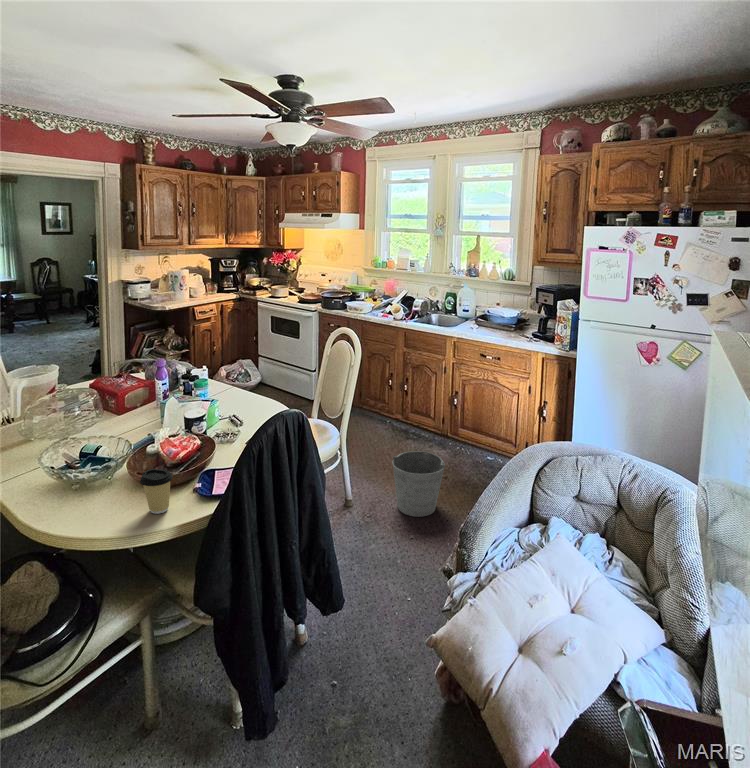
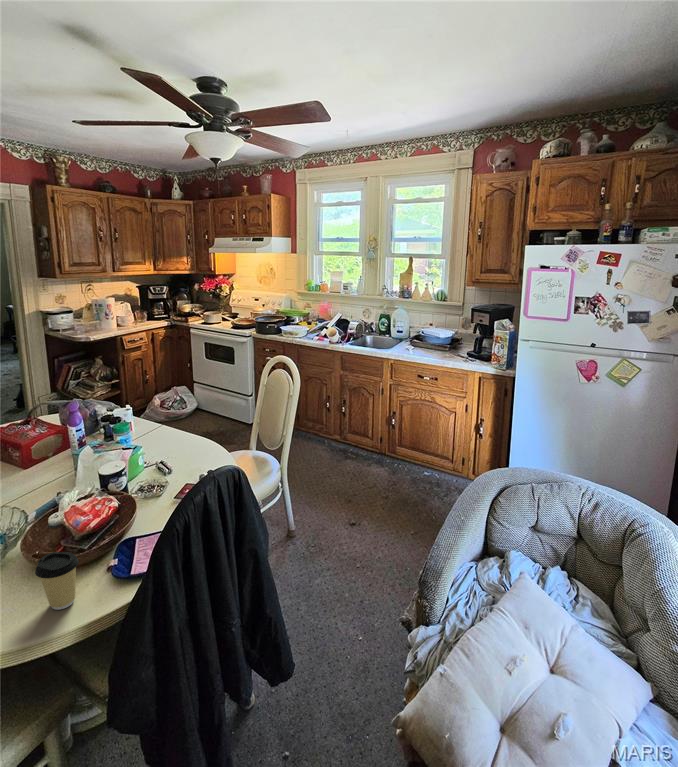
bucket: present [392,451,445,517] -> none [336,481,391,552]

